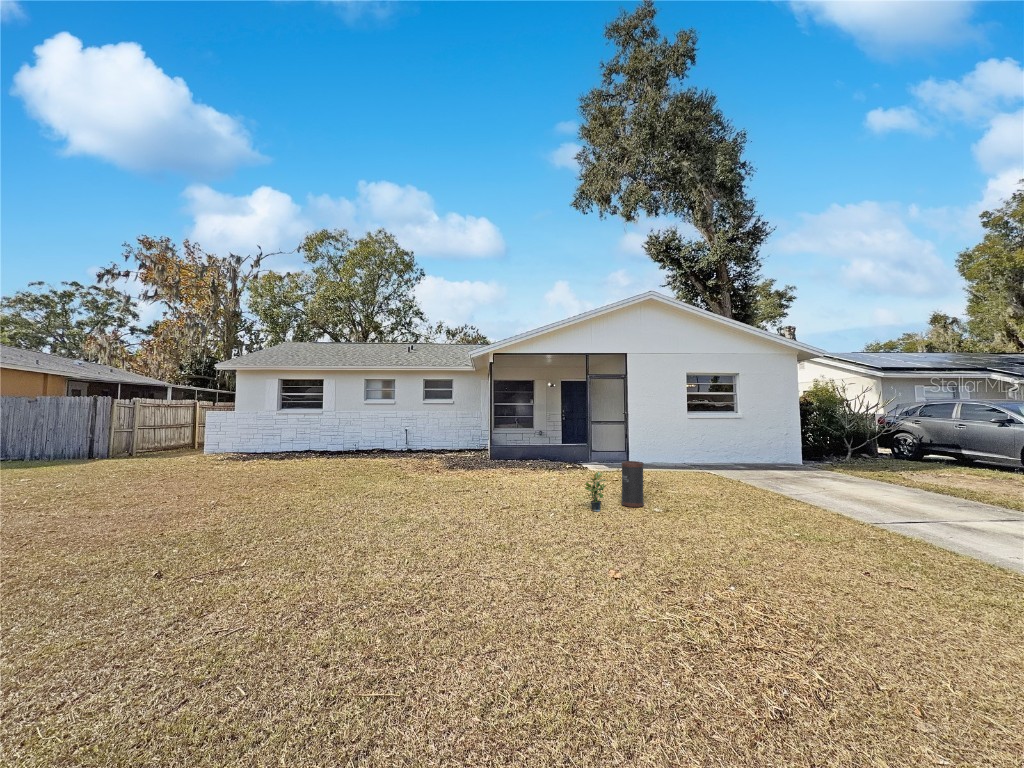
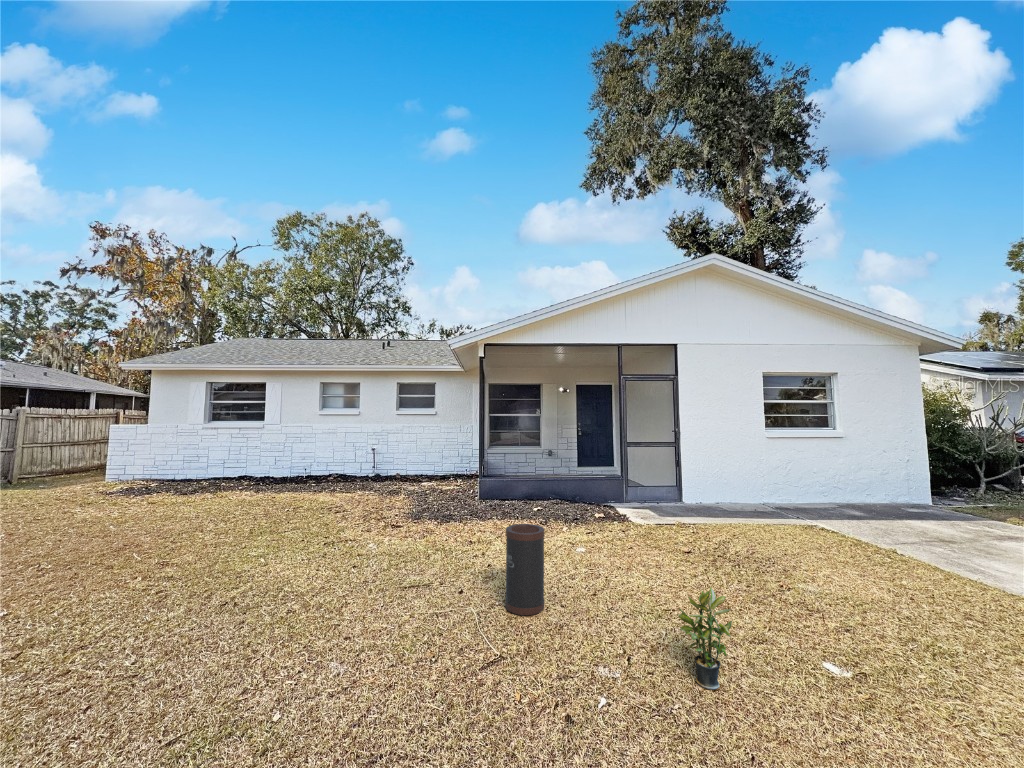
trash can: present [622,461,644,508] -> present [505,524,544,616]

